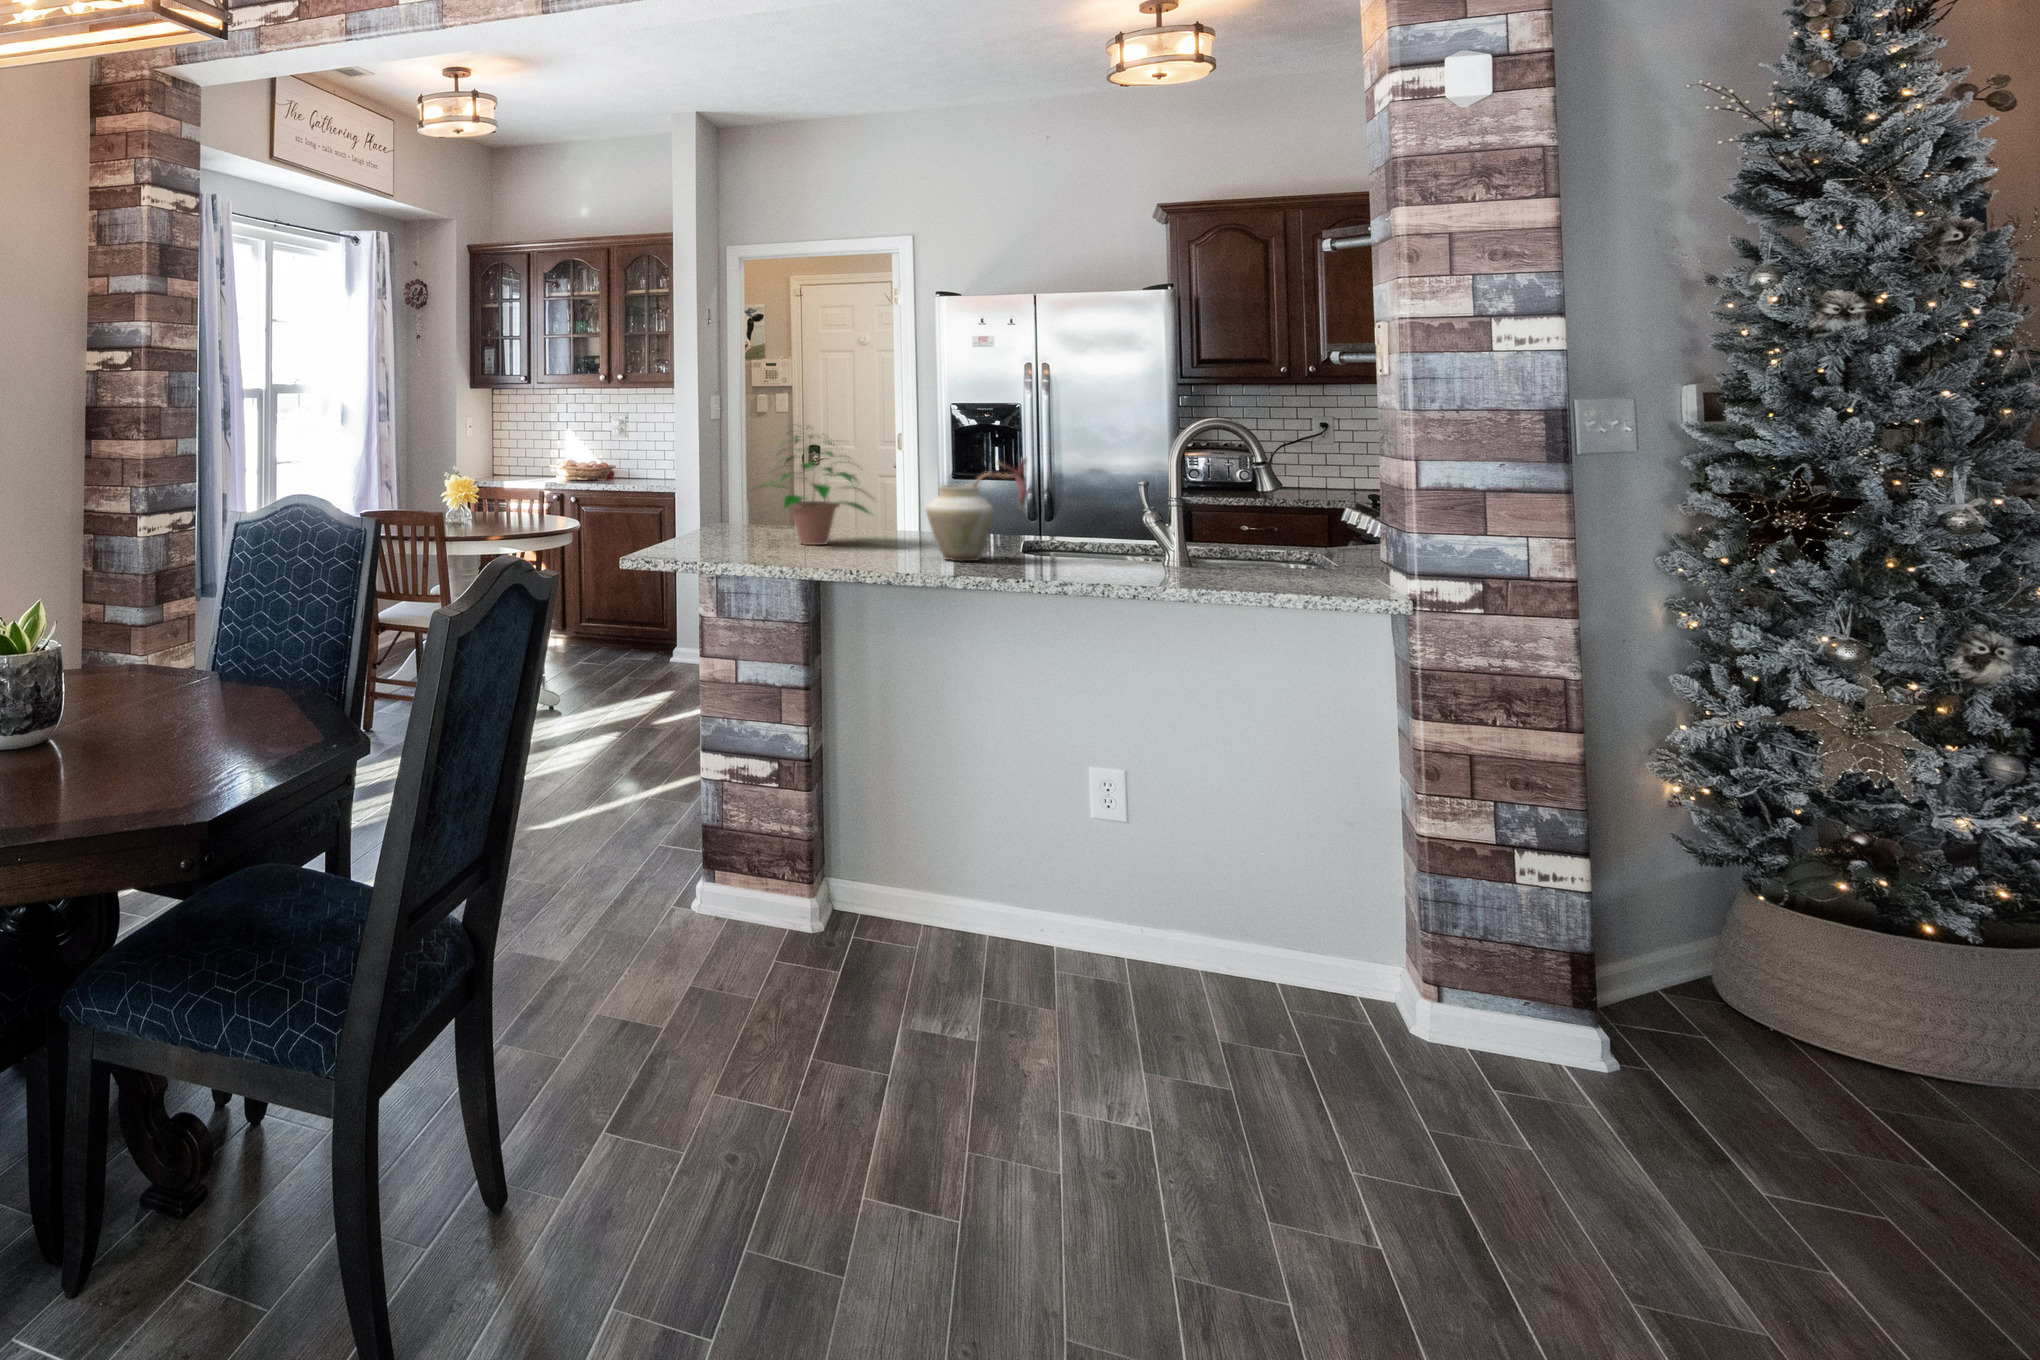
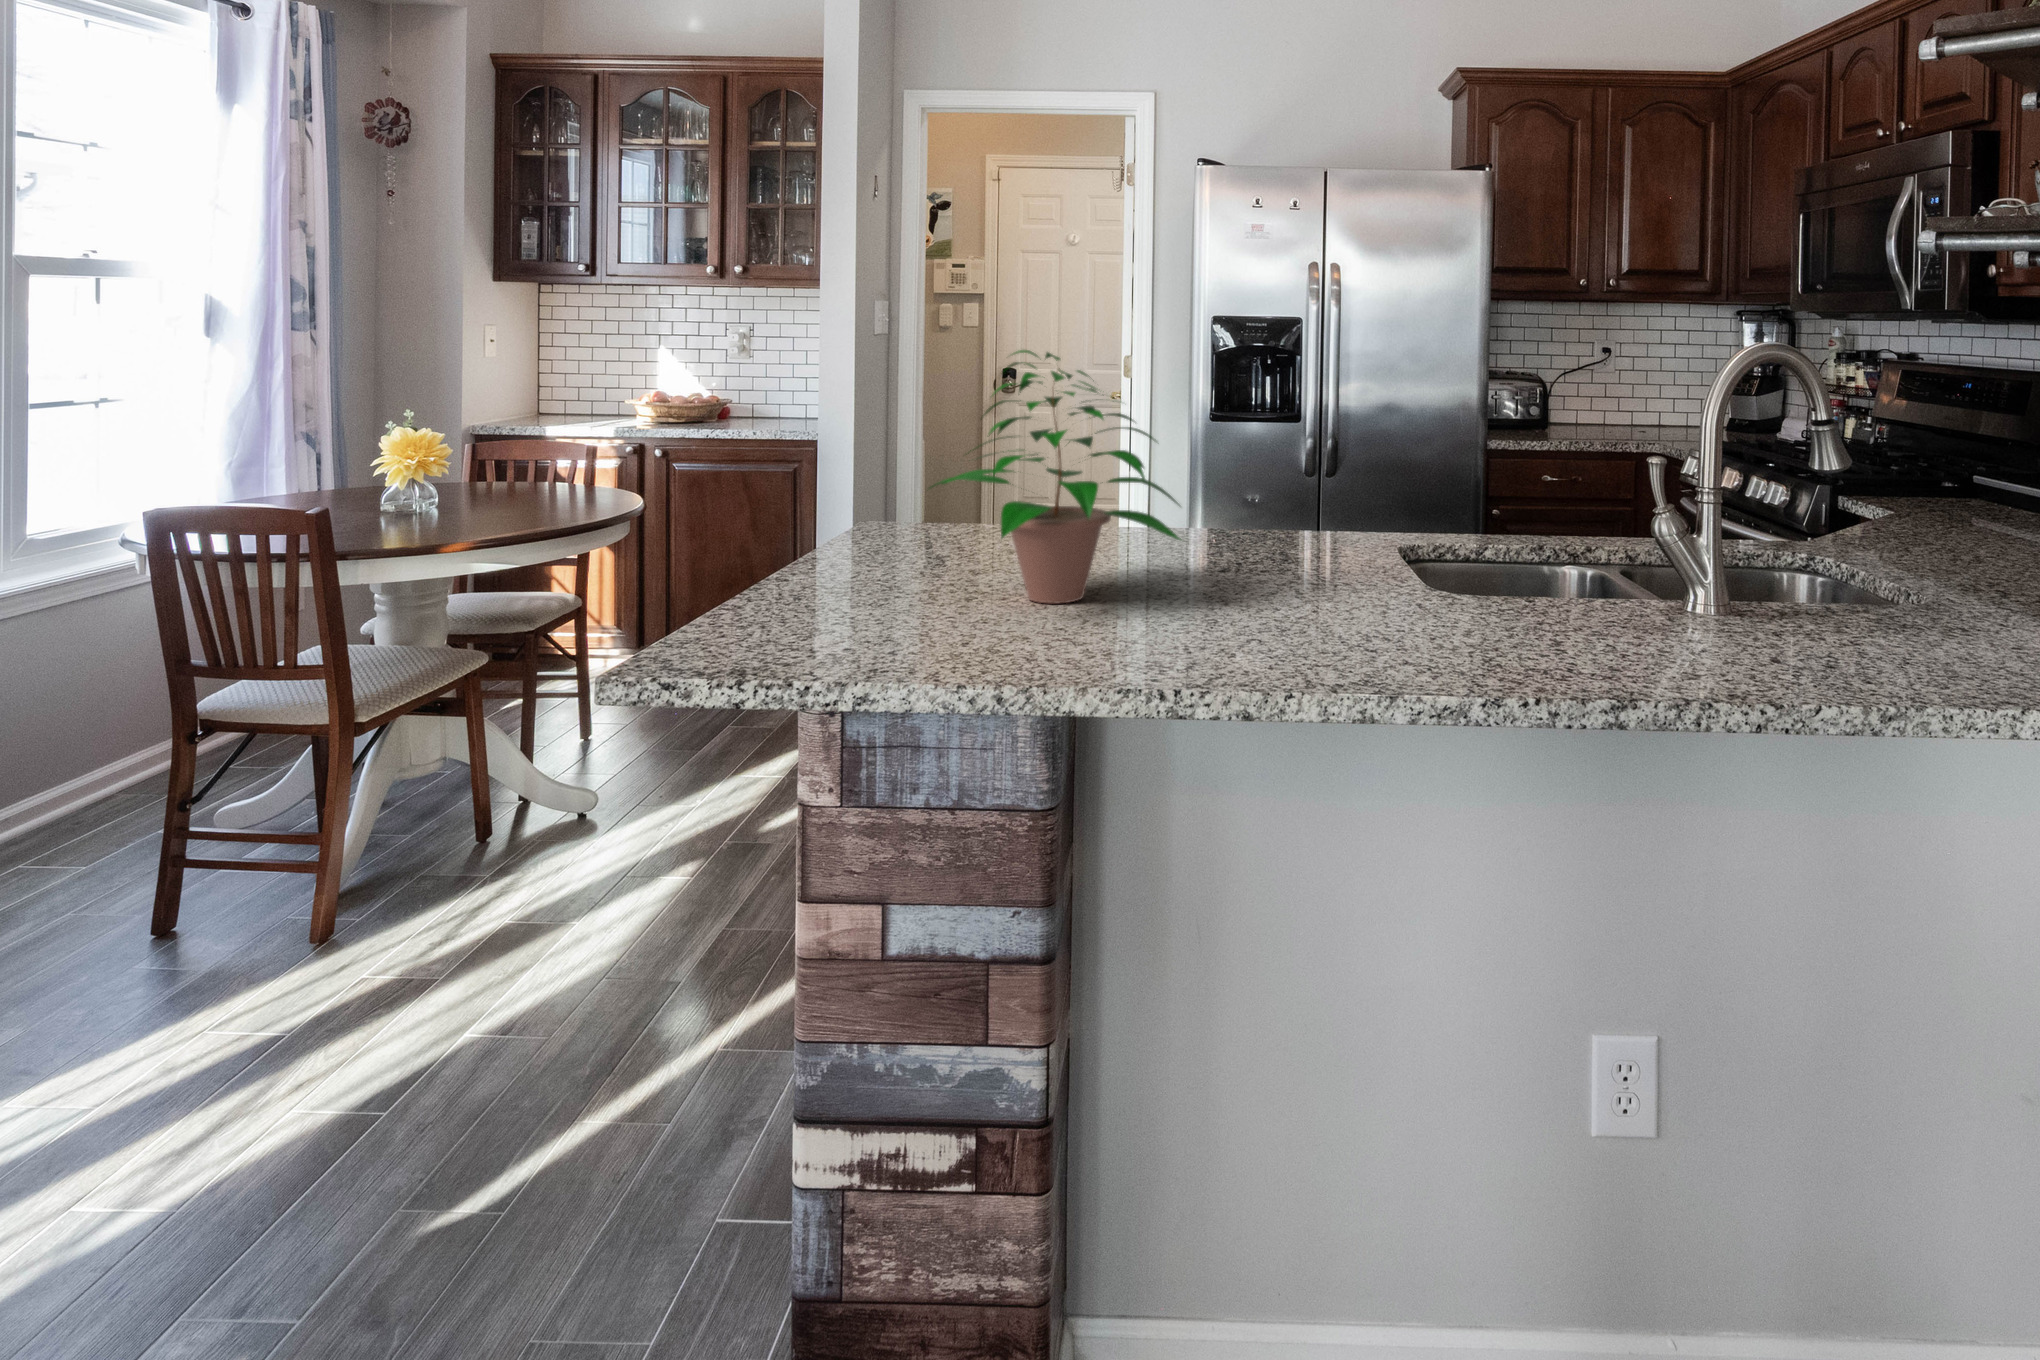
vase: present [926,459,1026,561] -> none [1305,423,1512,649]

